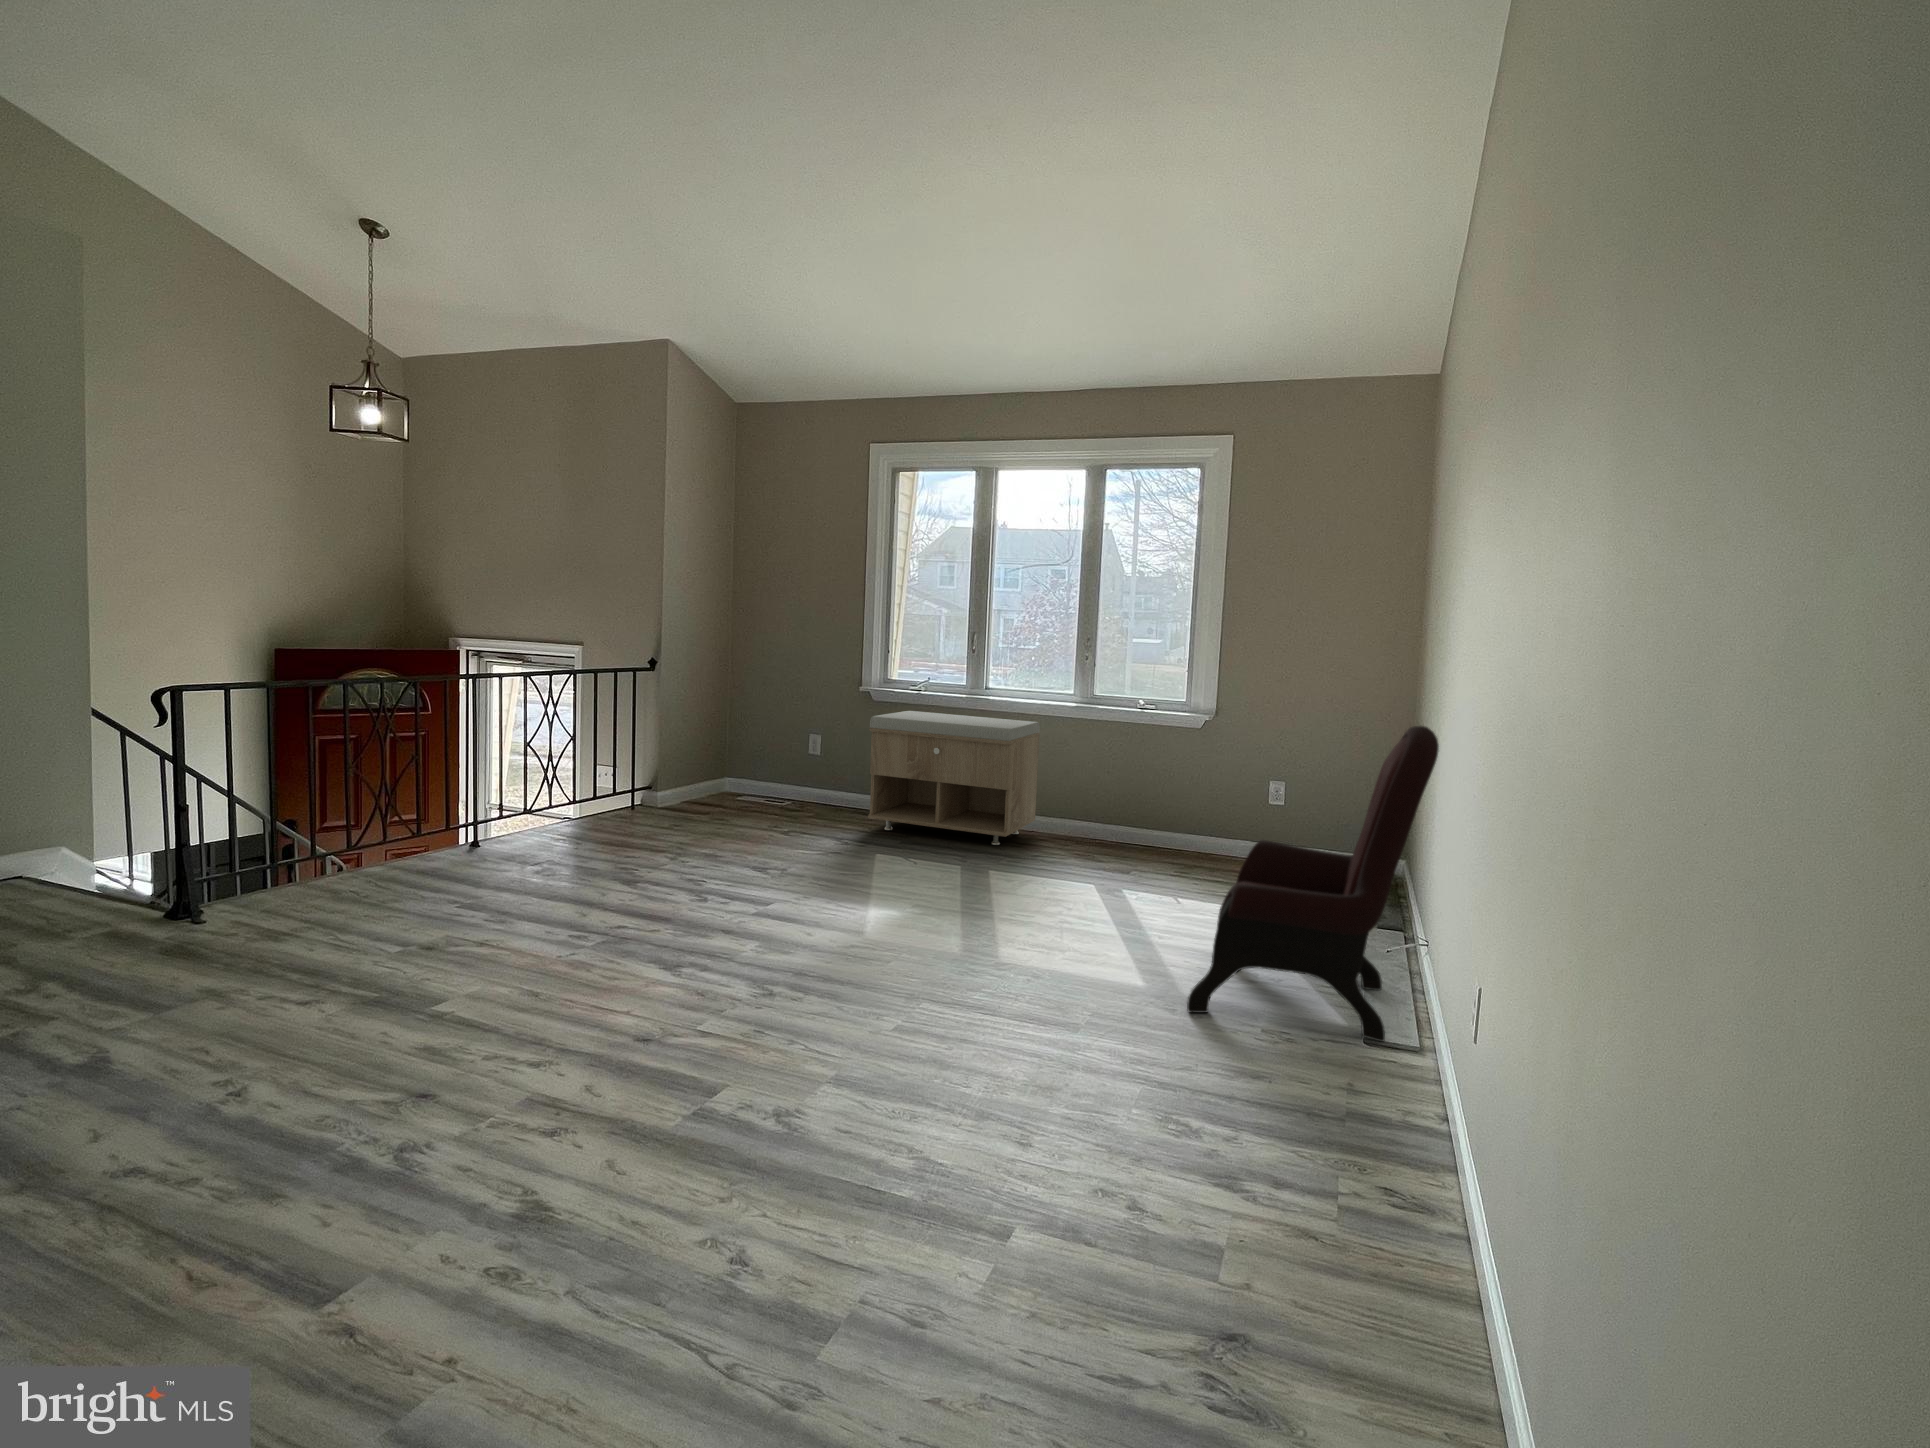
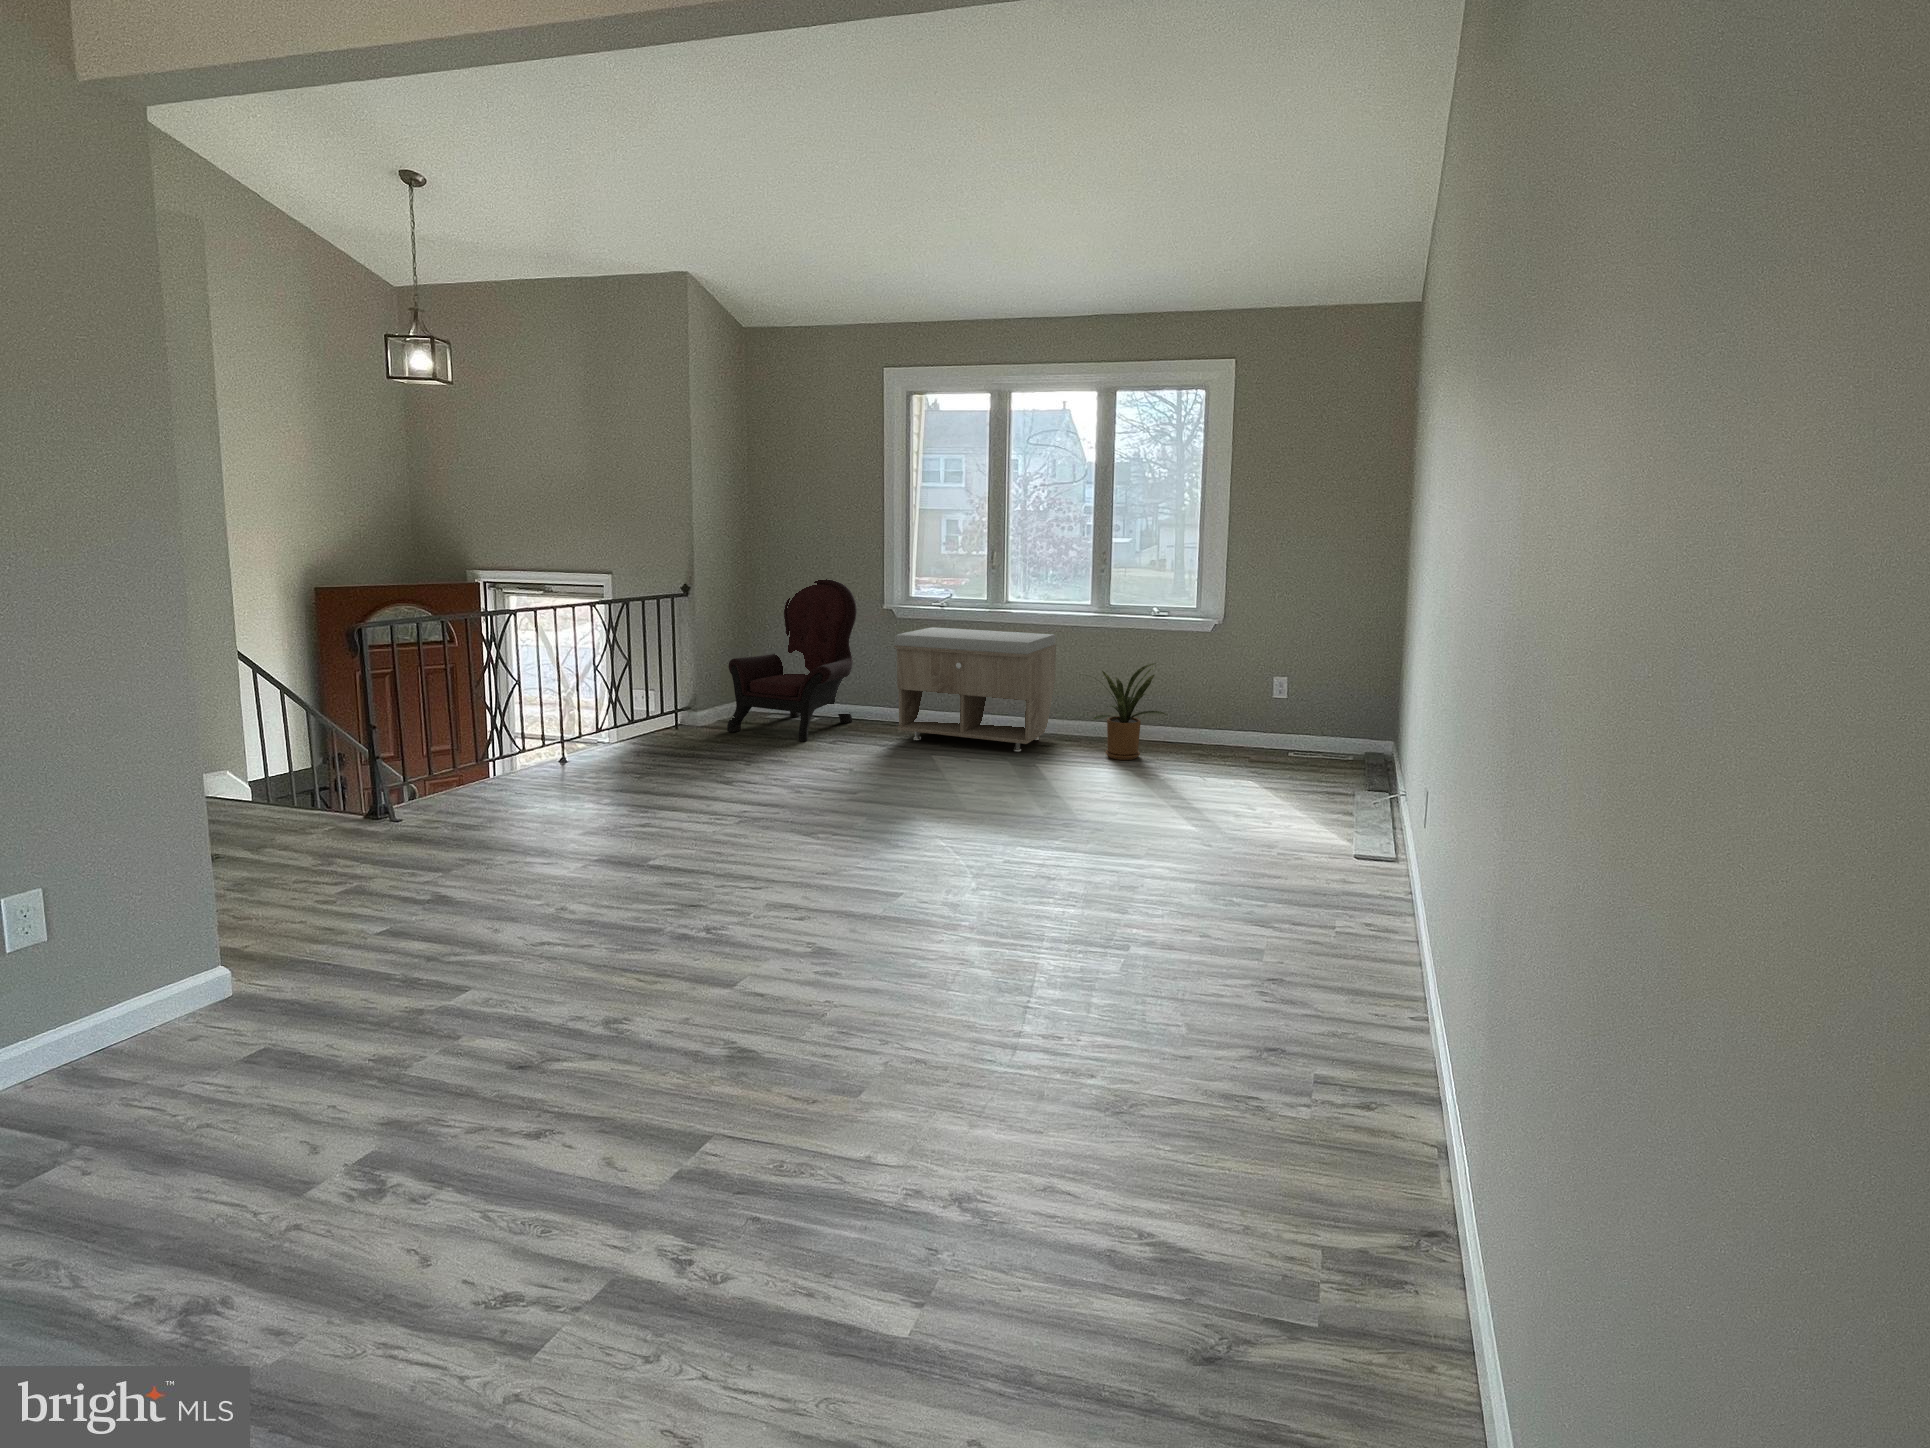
armchair: present [1187,726,1439,1042] -> present [727,579,857,741]
house plant: none [1061,754,1156,857] -> present [1086,663,1165,760]

